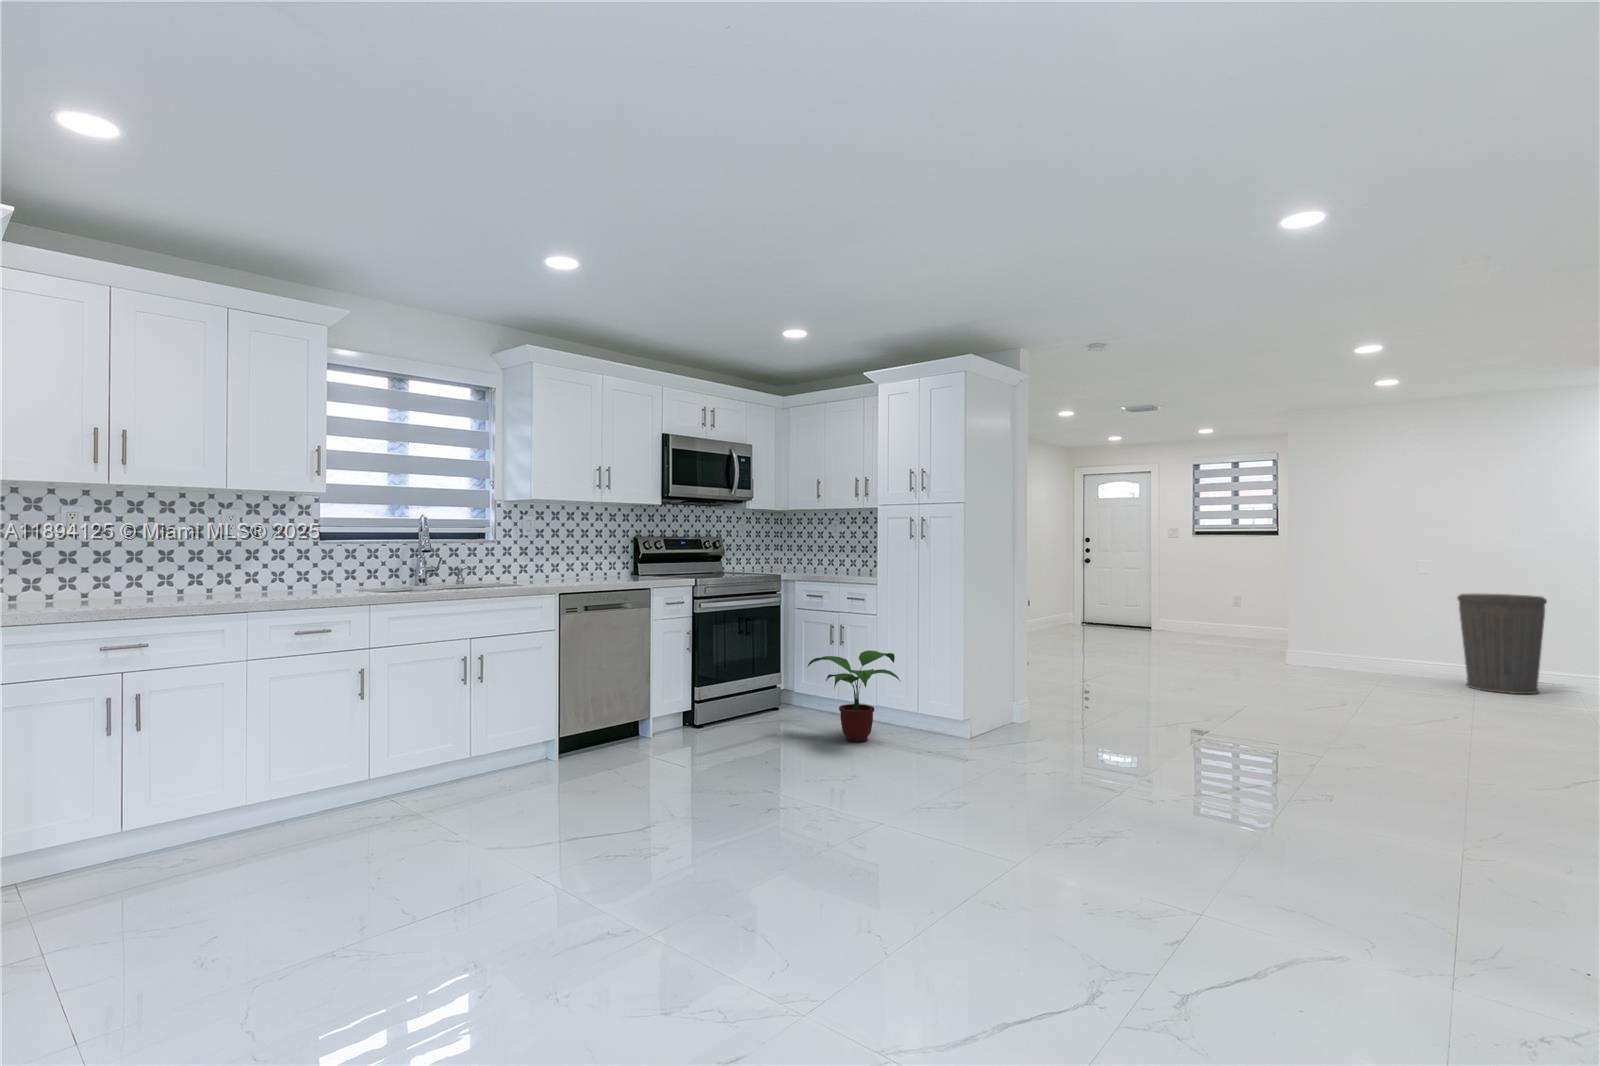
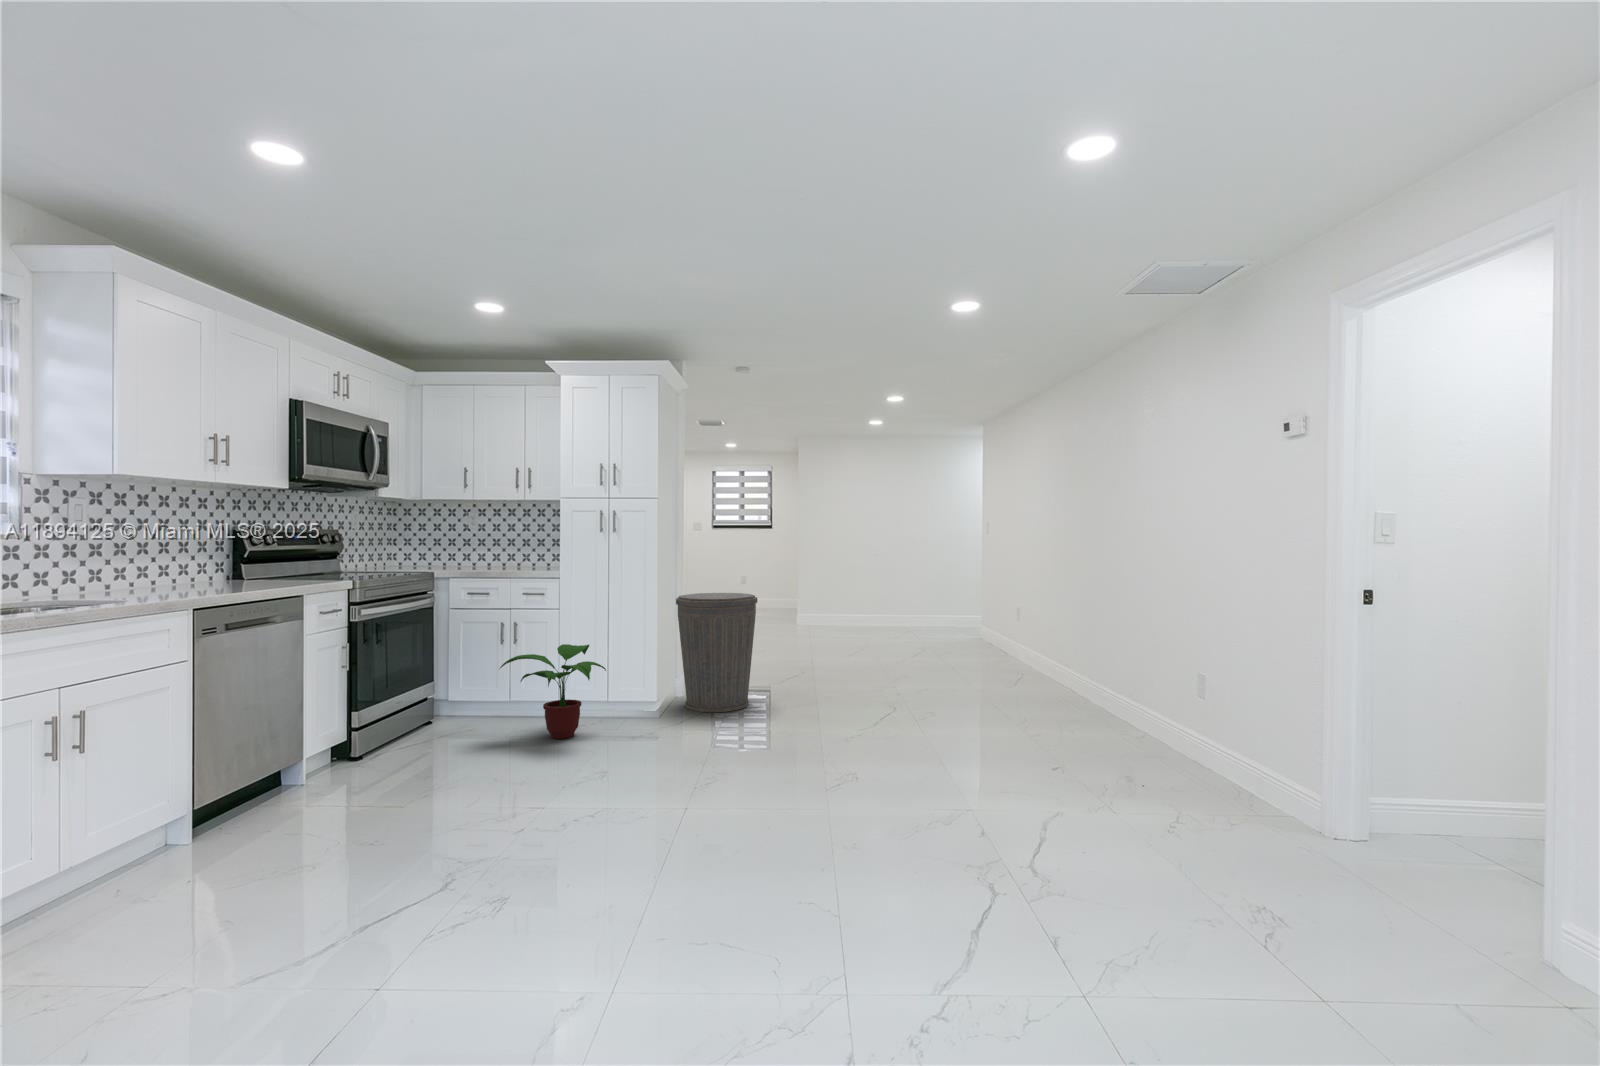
trash can: present [1457,594,1547,694] -> present [676,593,757,712]

